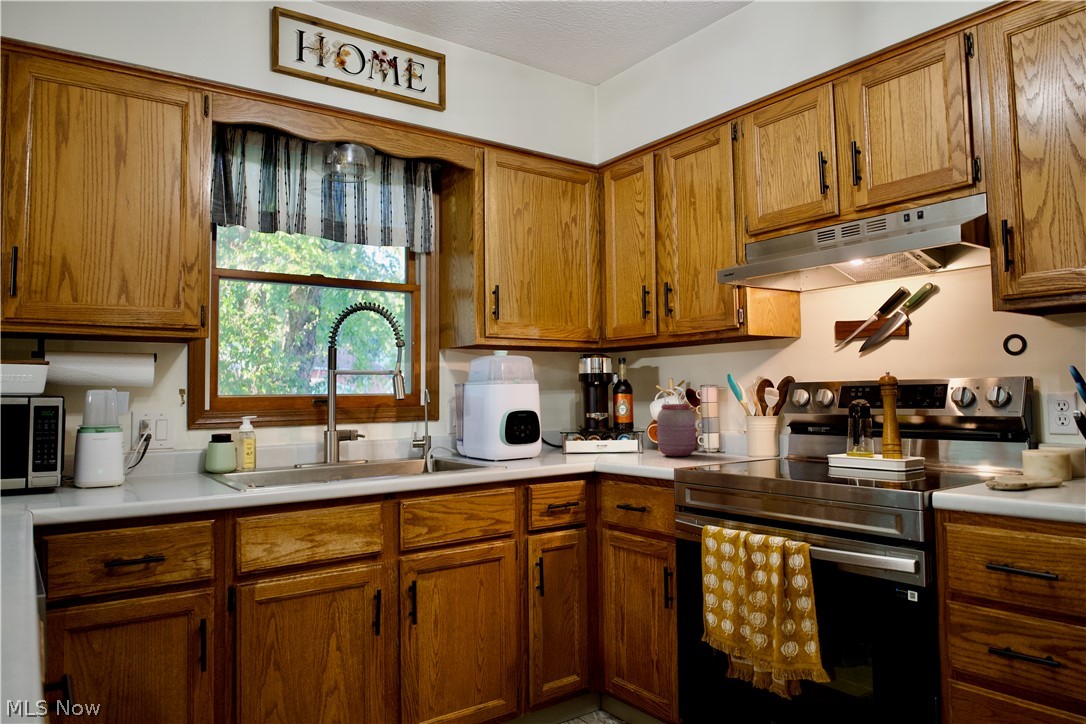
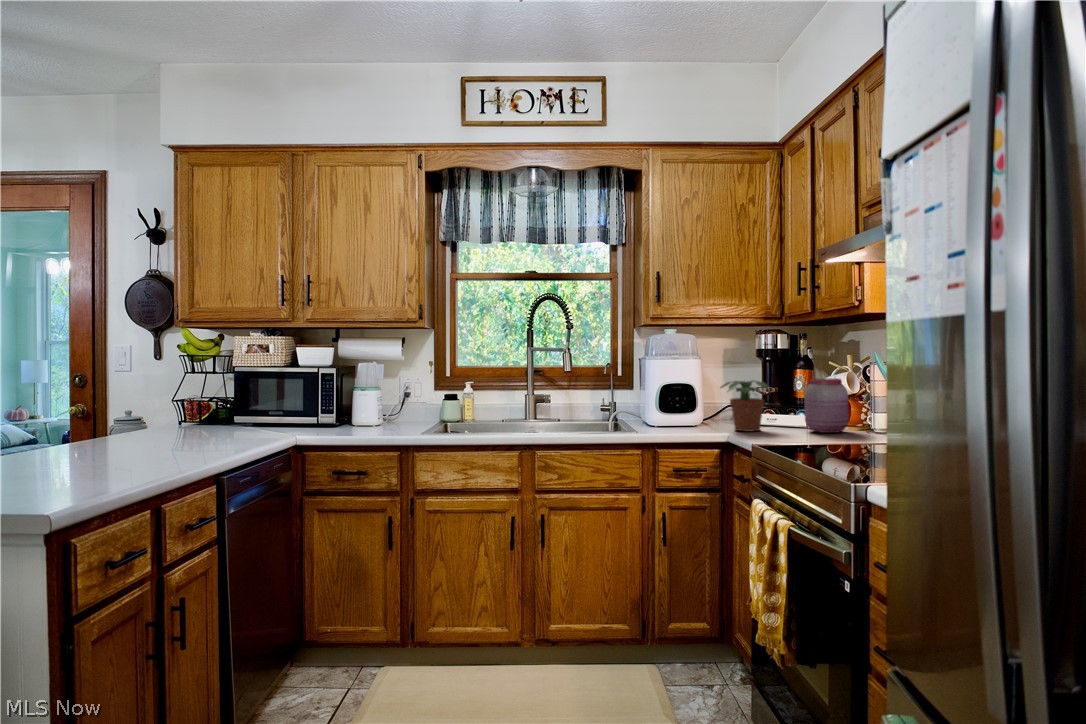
potted plant: none [579,407,628,460] -> present [721,381,769,431]

